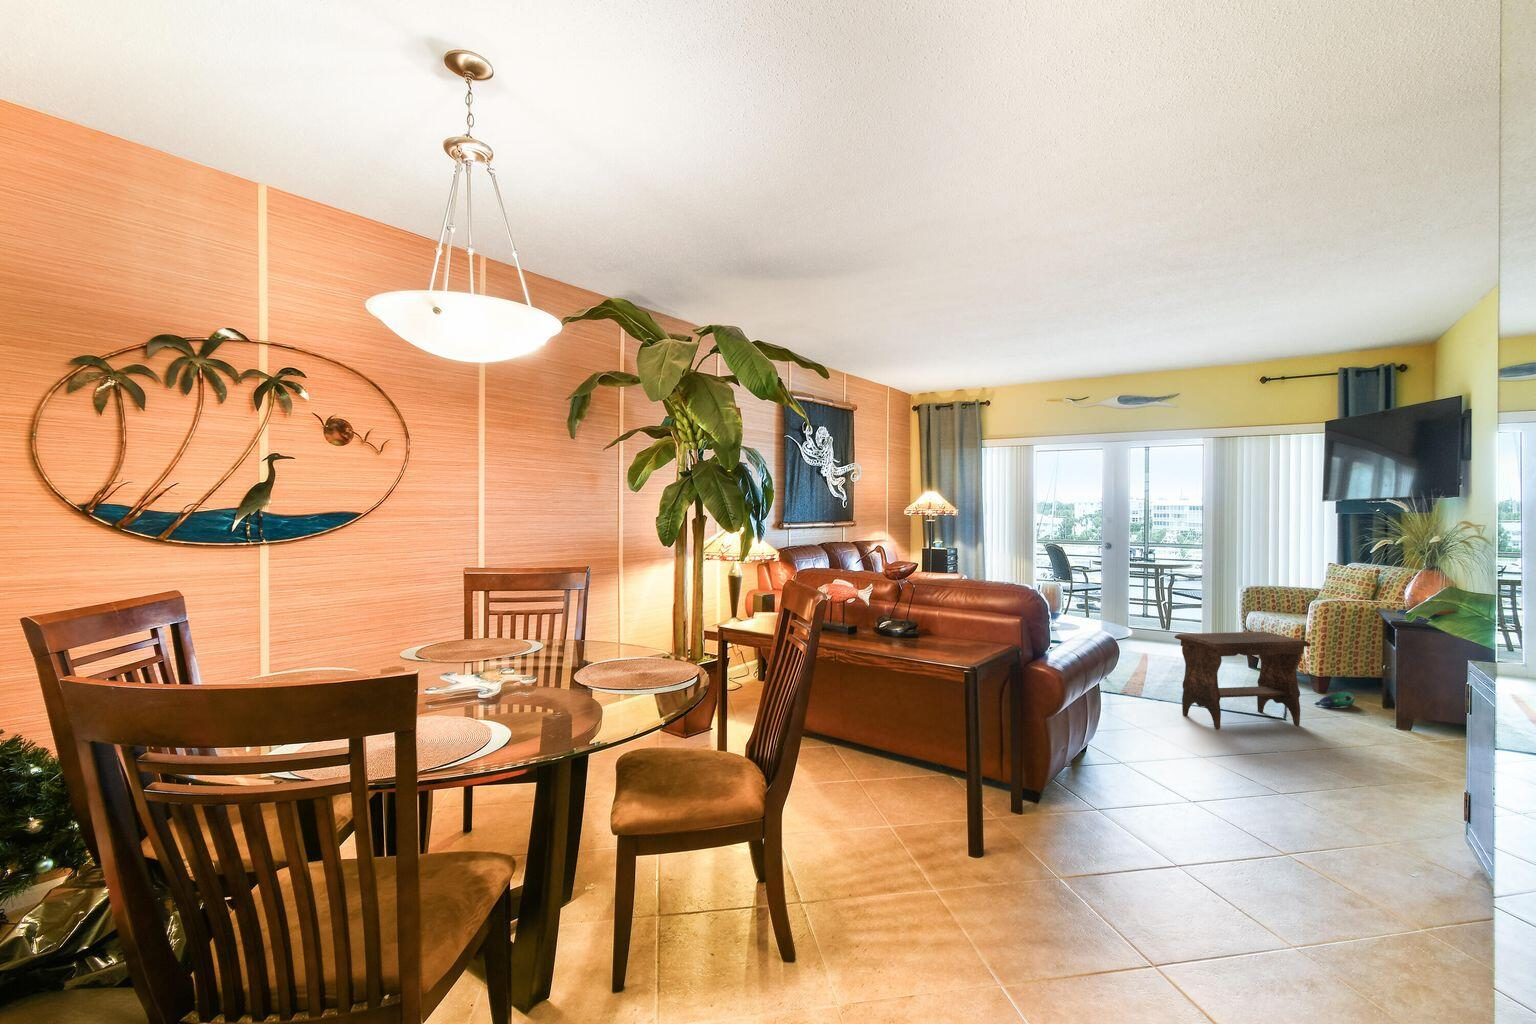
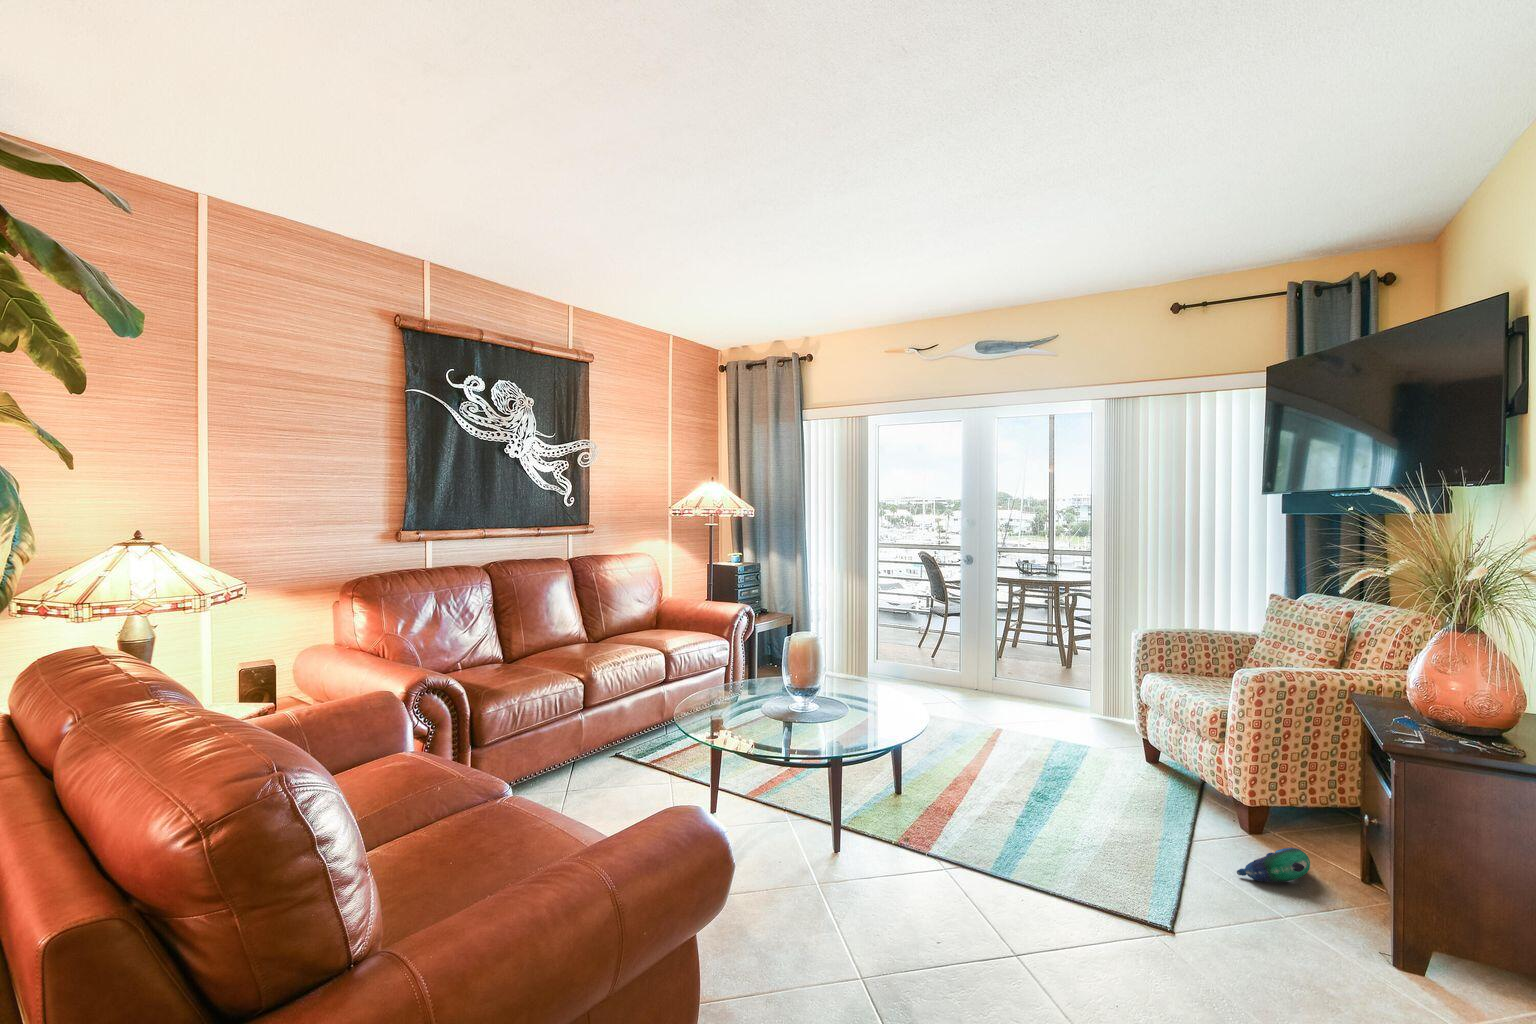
footstool: present [1175,632,1311,729] -> none [964,742,1220,971]

